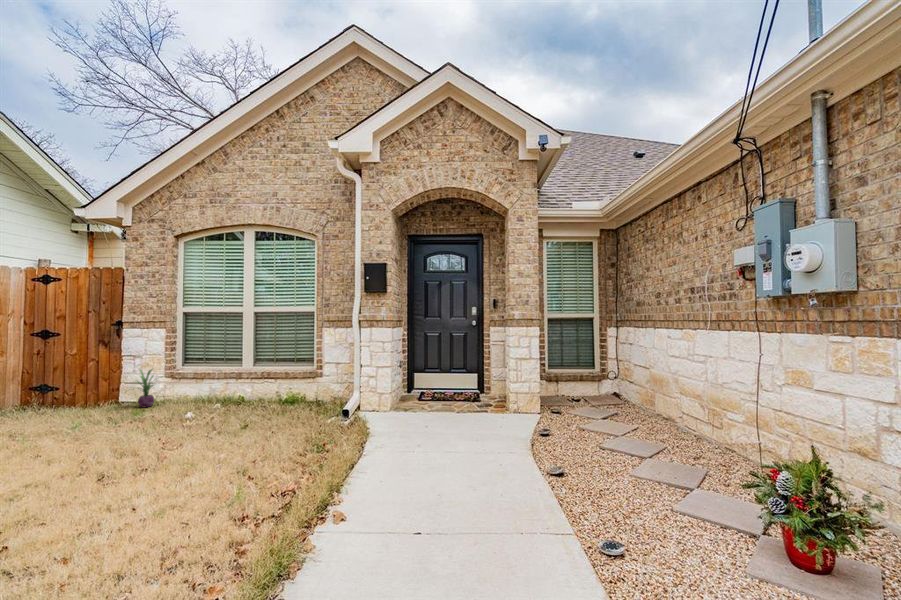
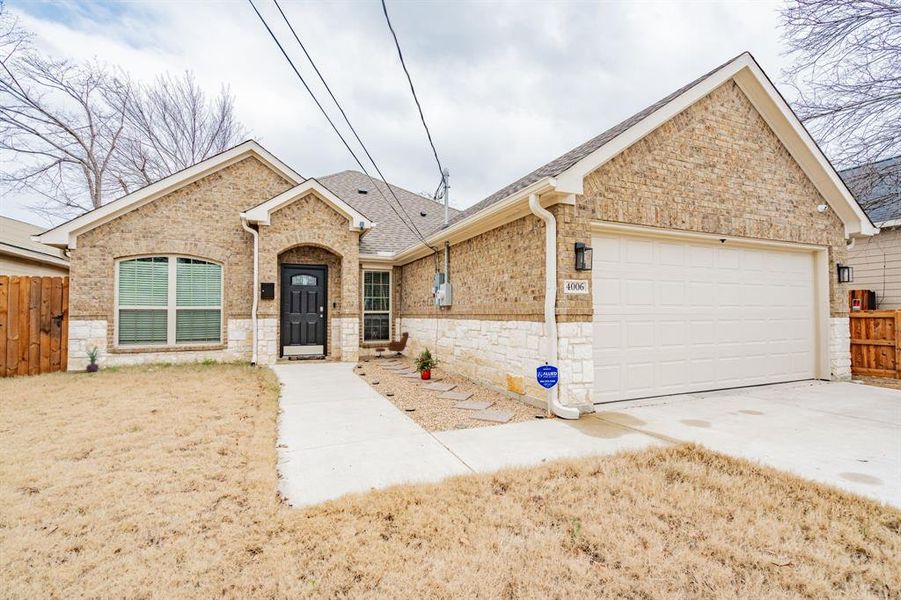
lounge chair: none [568,356,638,409] -> present [375,332,409,358]

